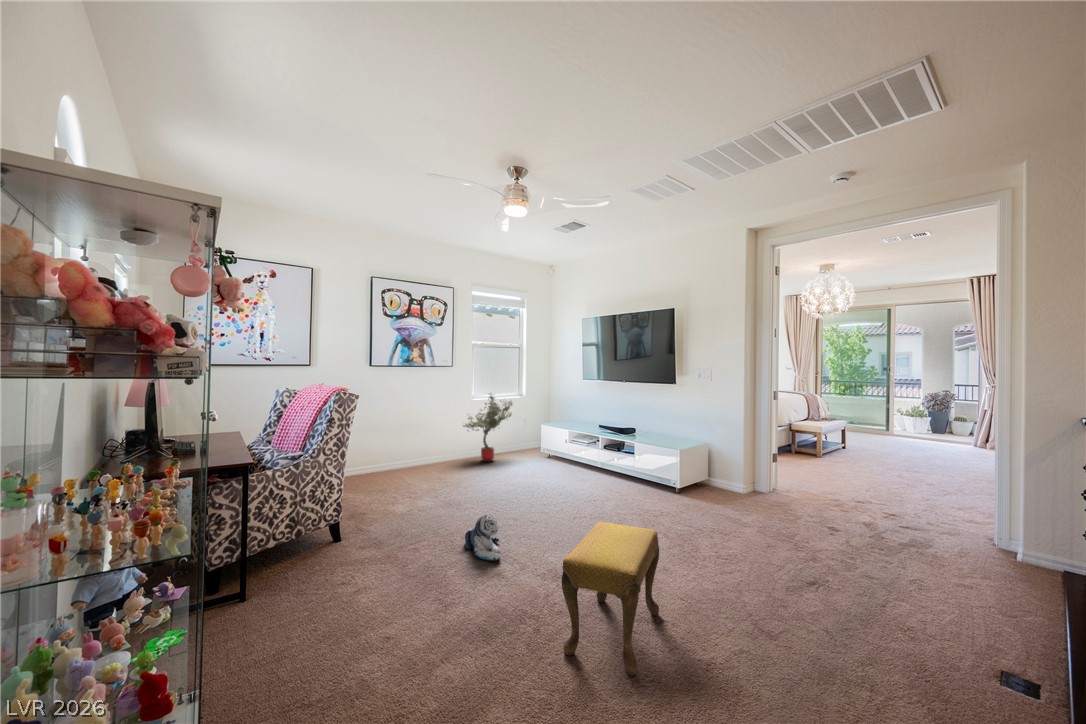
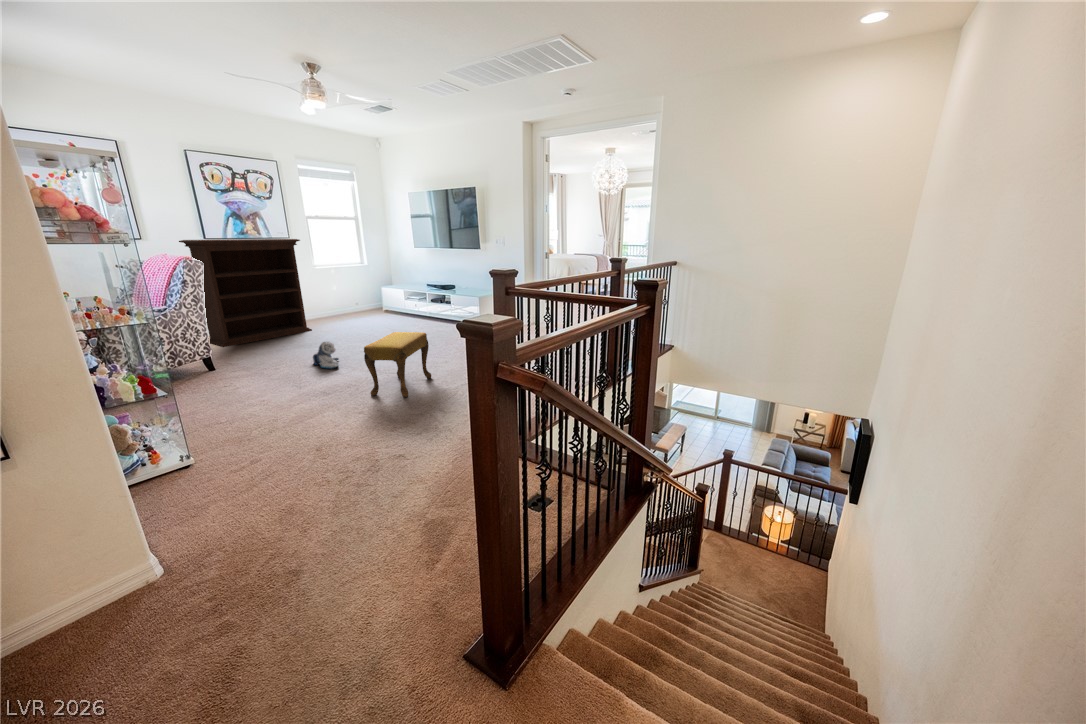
bookshelf: none [344,367,466,497] -> present [179,239,312,347]
potted tree: present [463,393,513,462] -> none [306,260,353,319]

